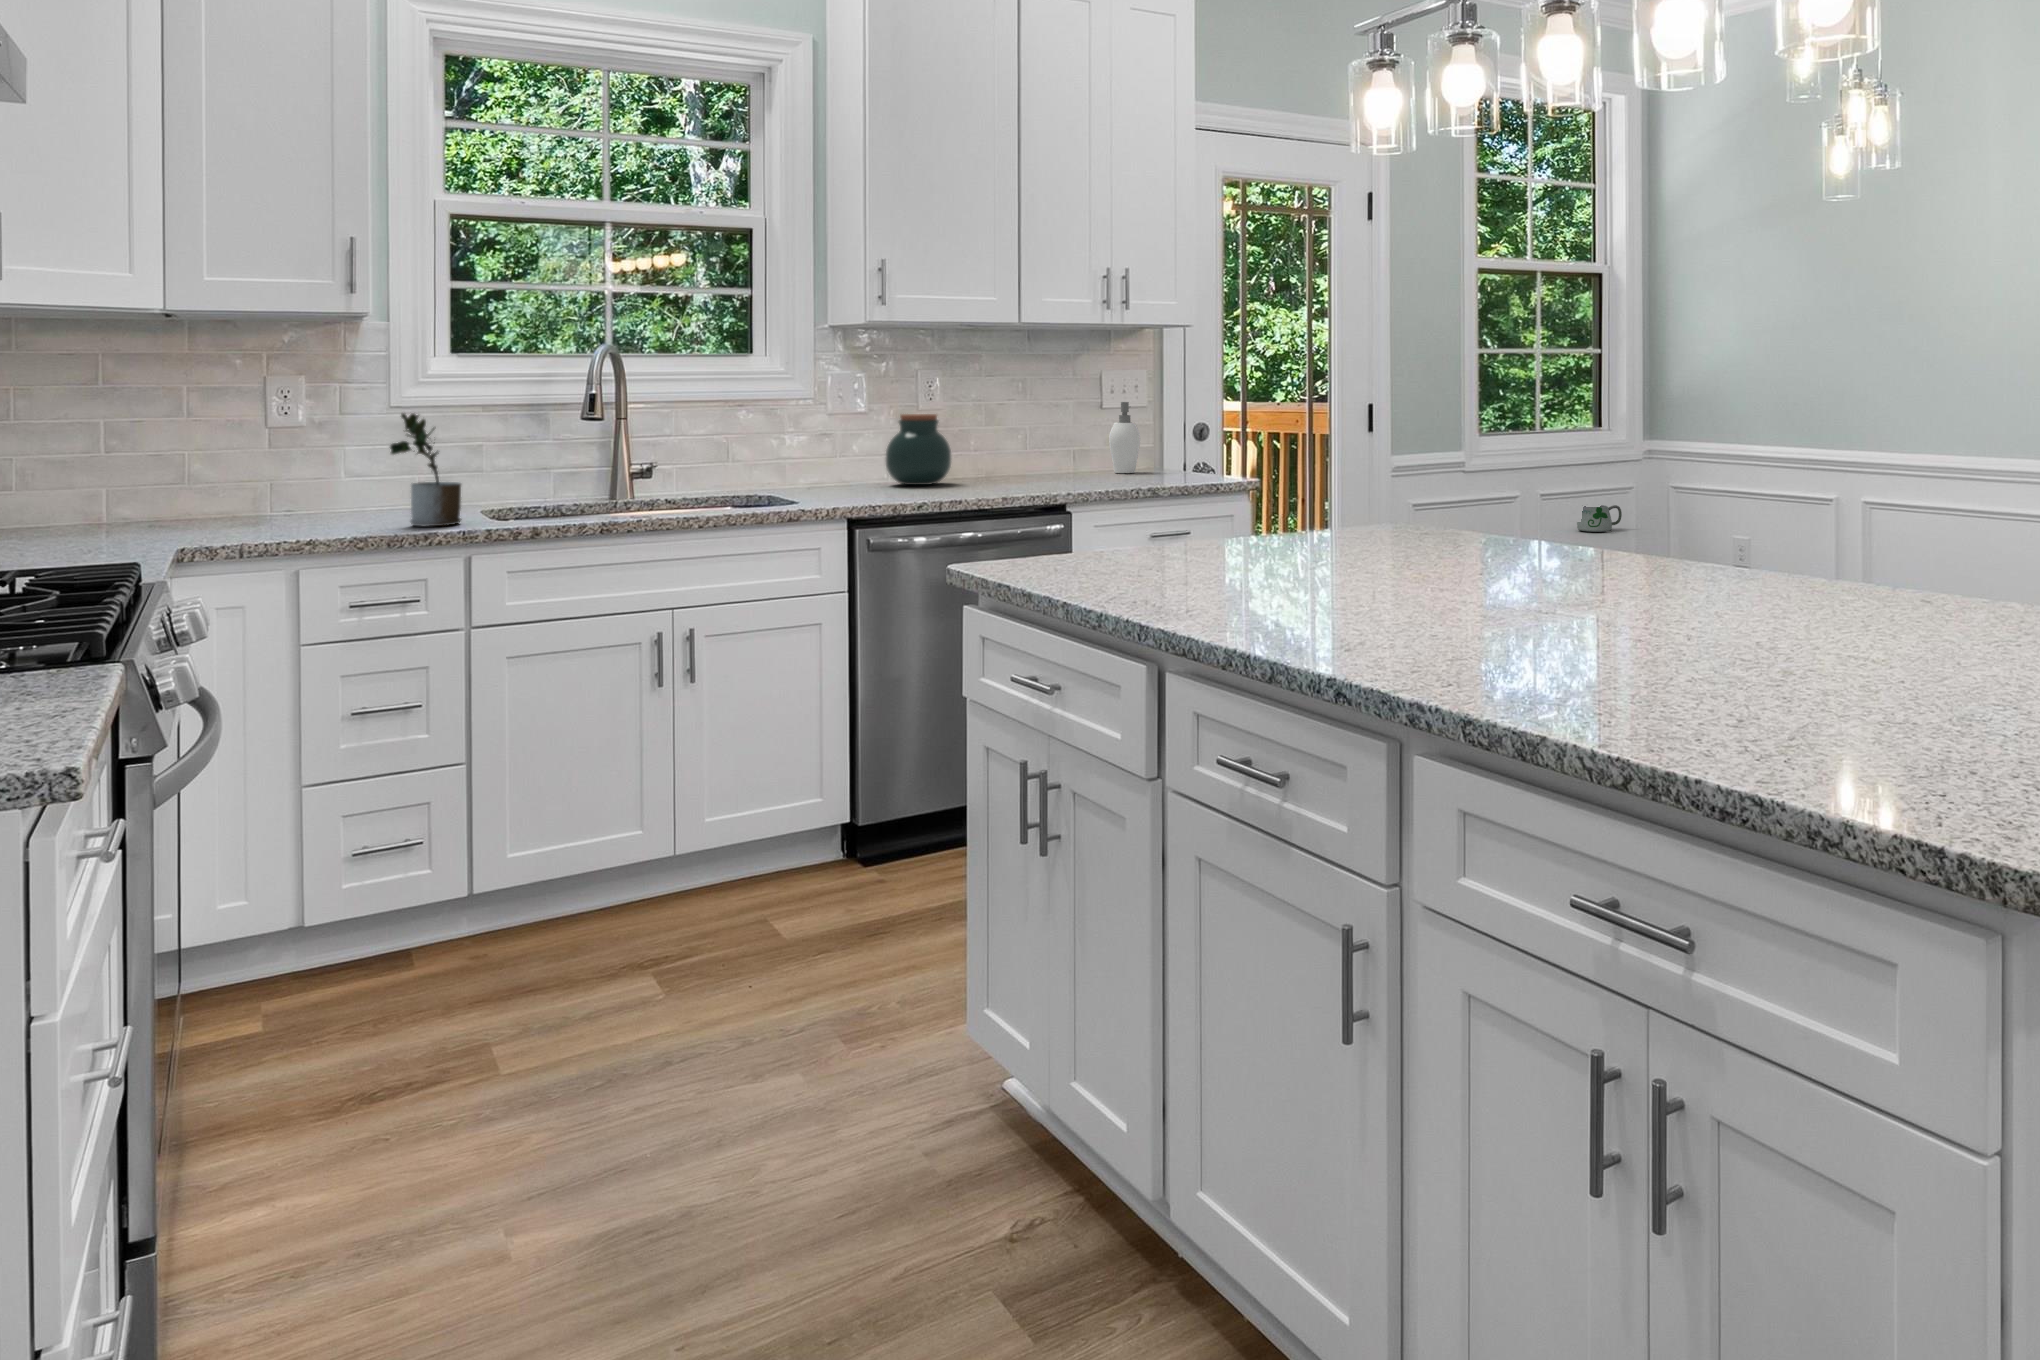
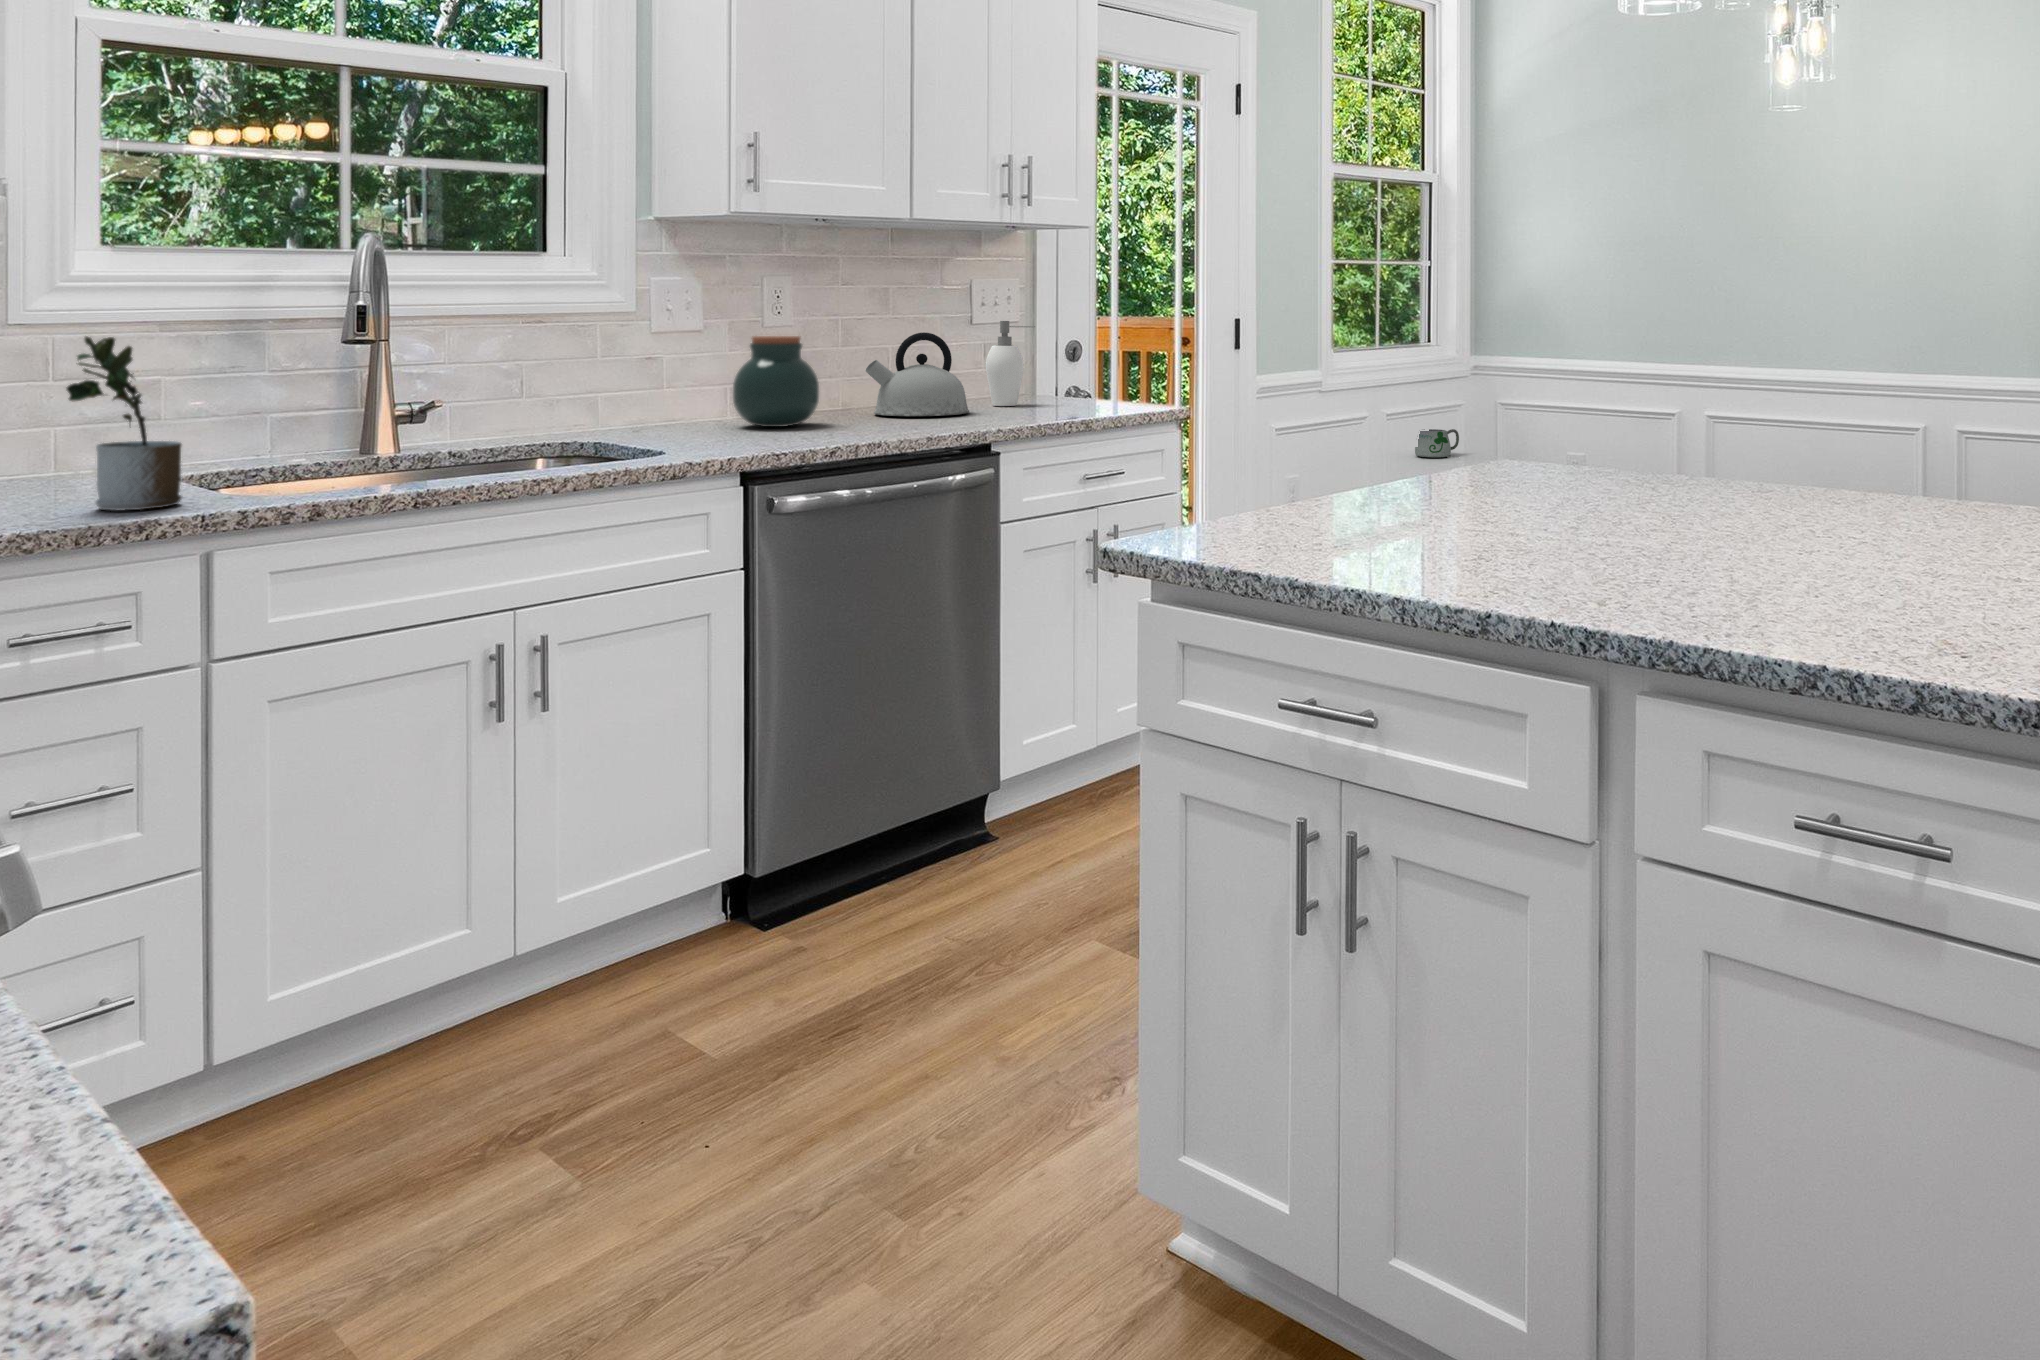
kettle: none [999,412,1083,479] -> present [865,332,969,416]

